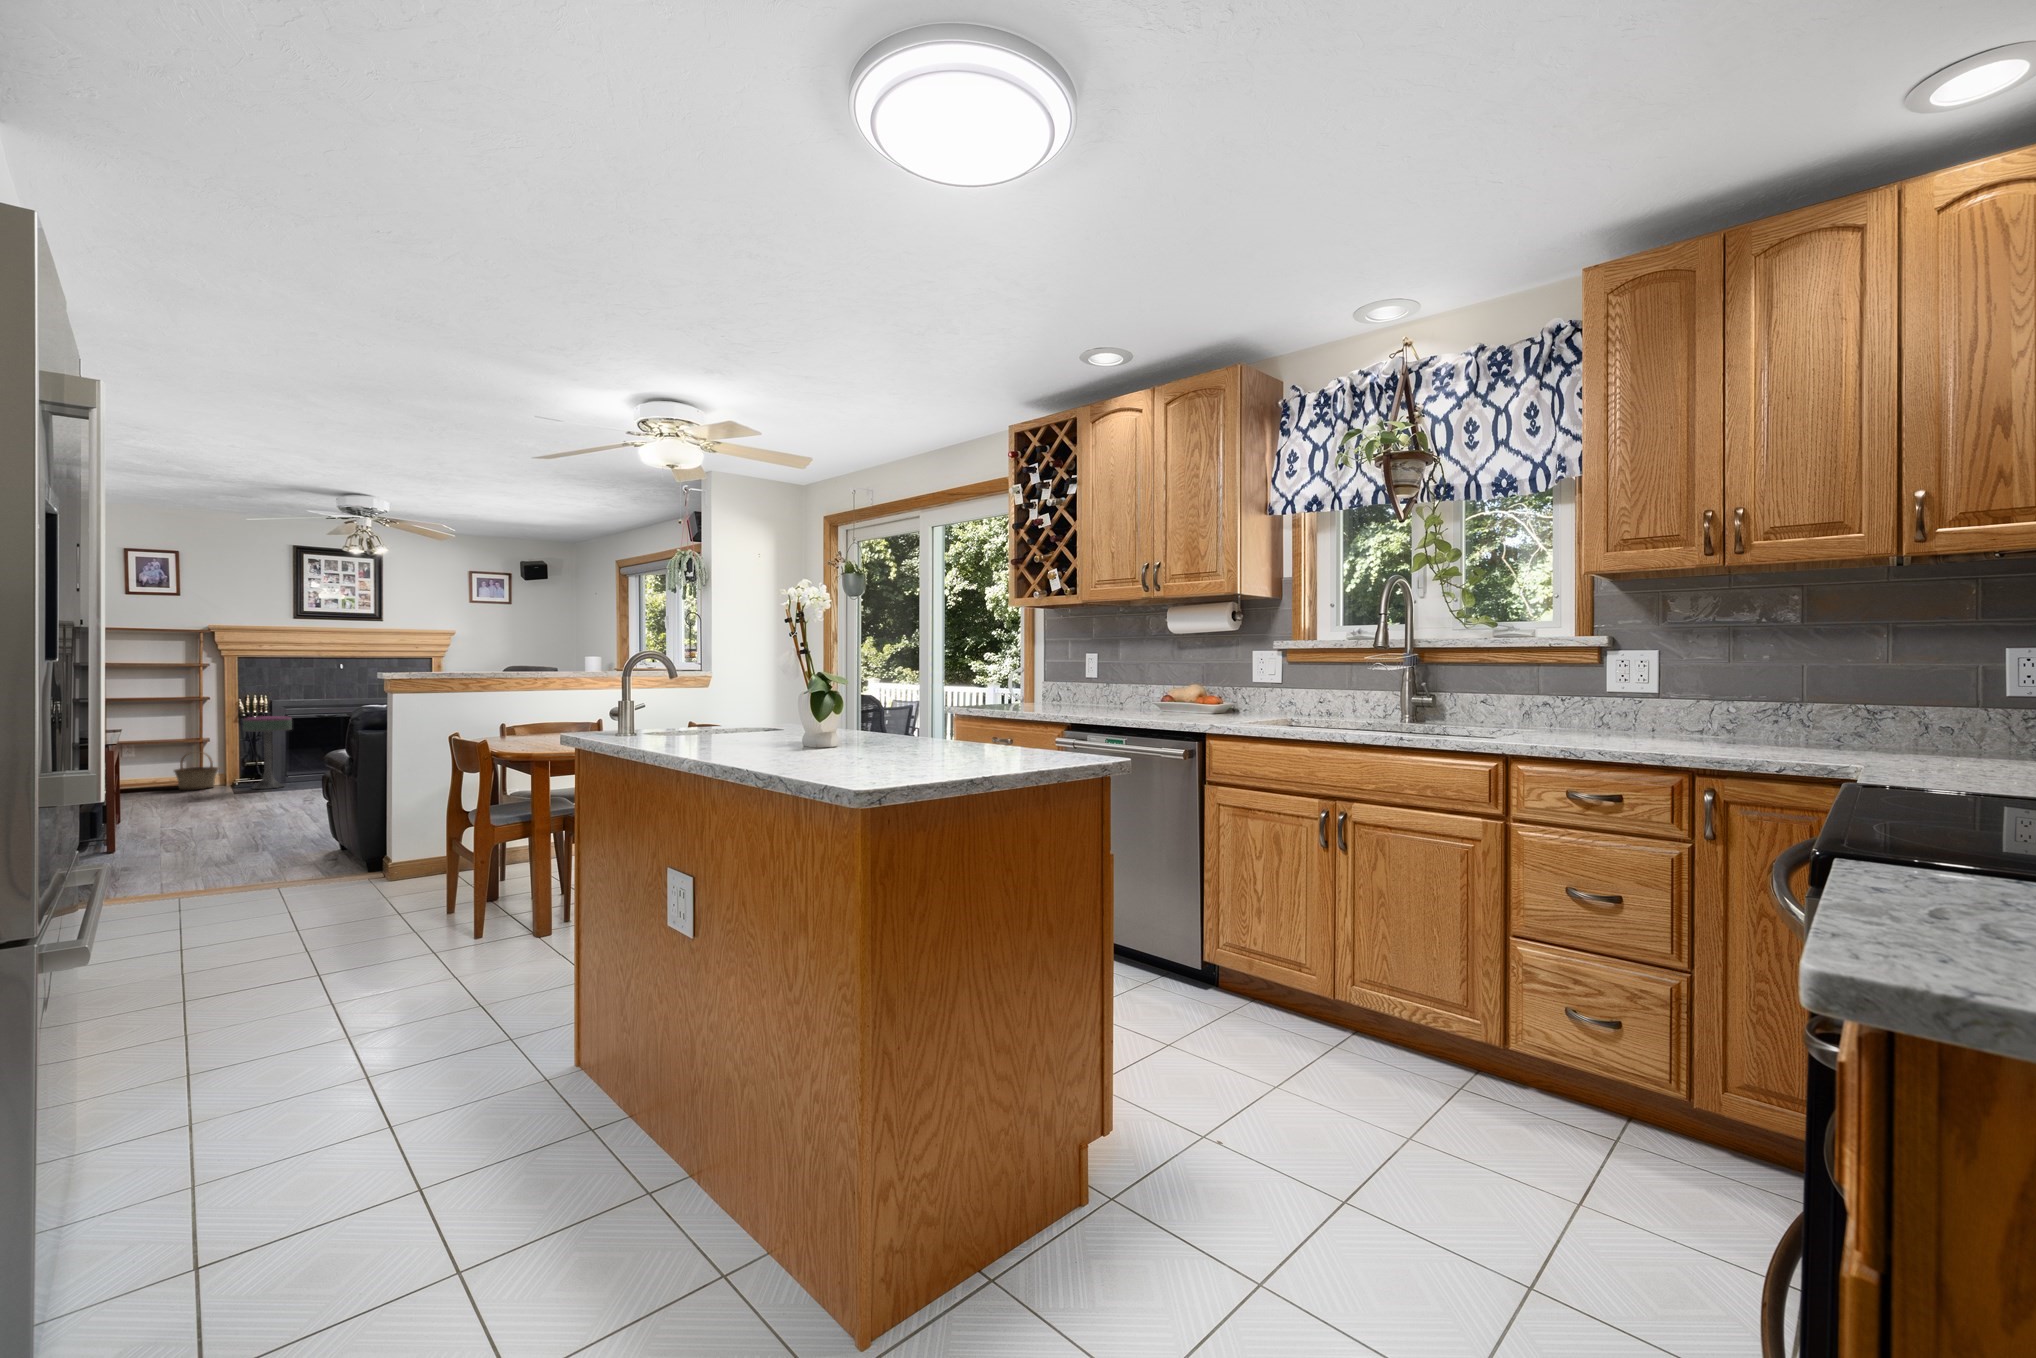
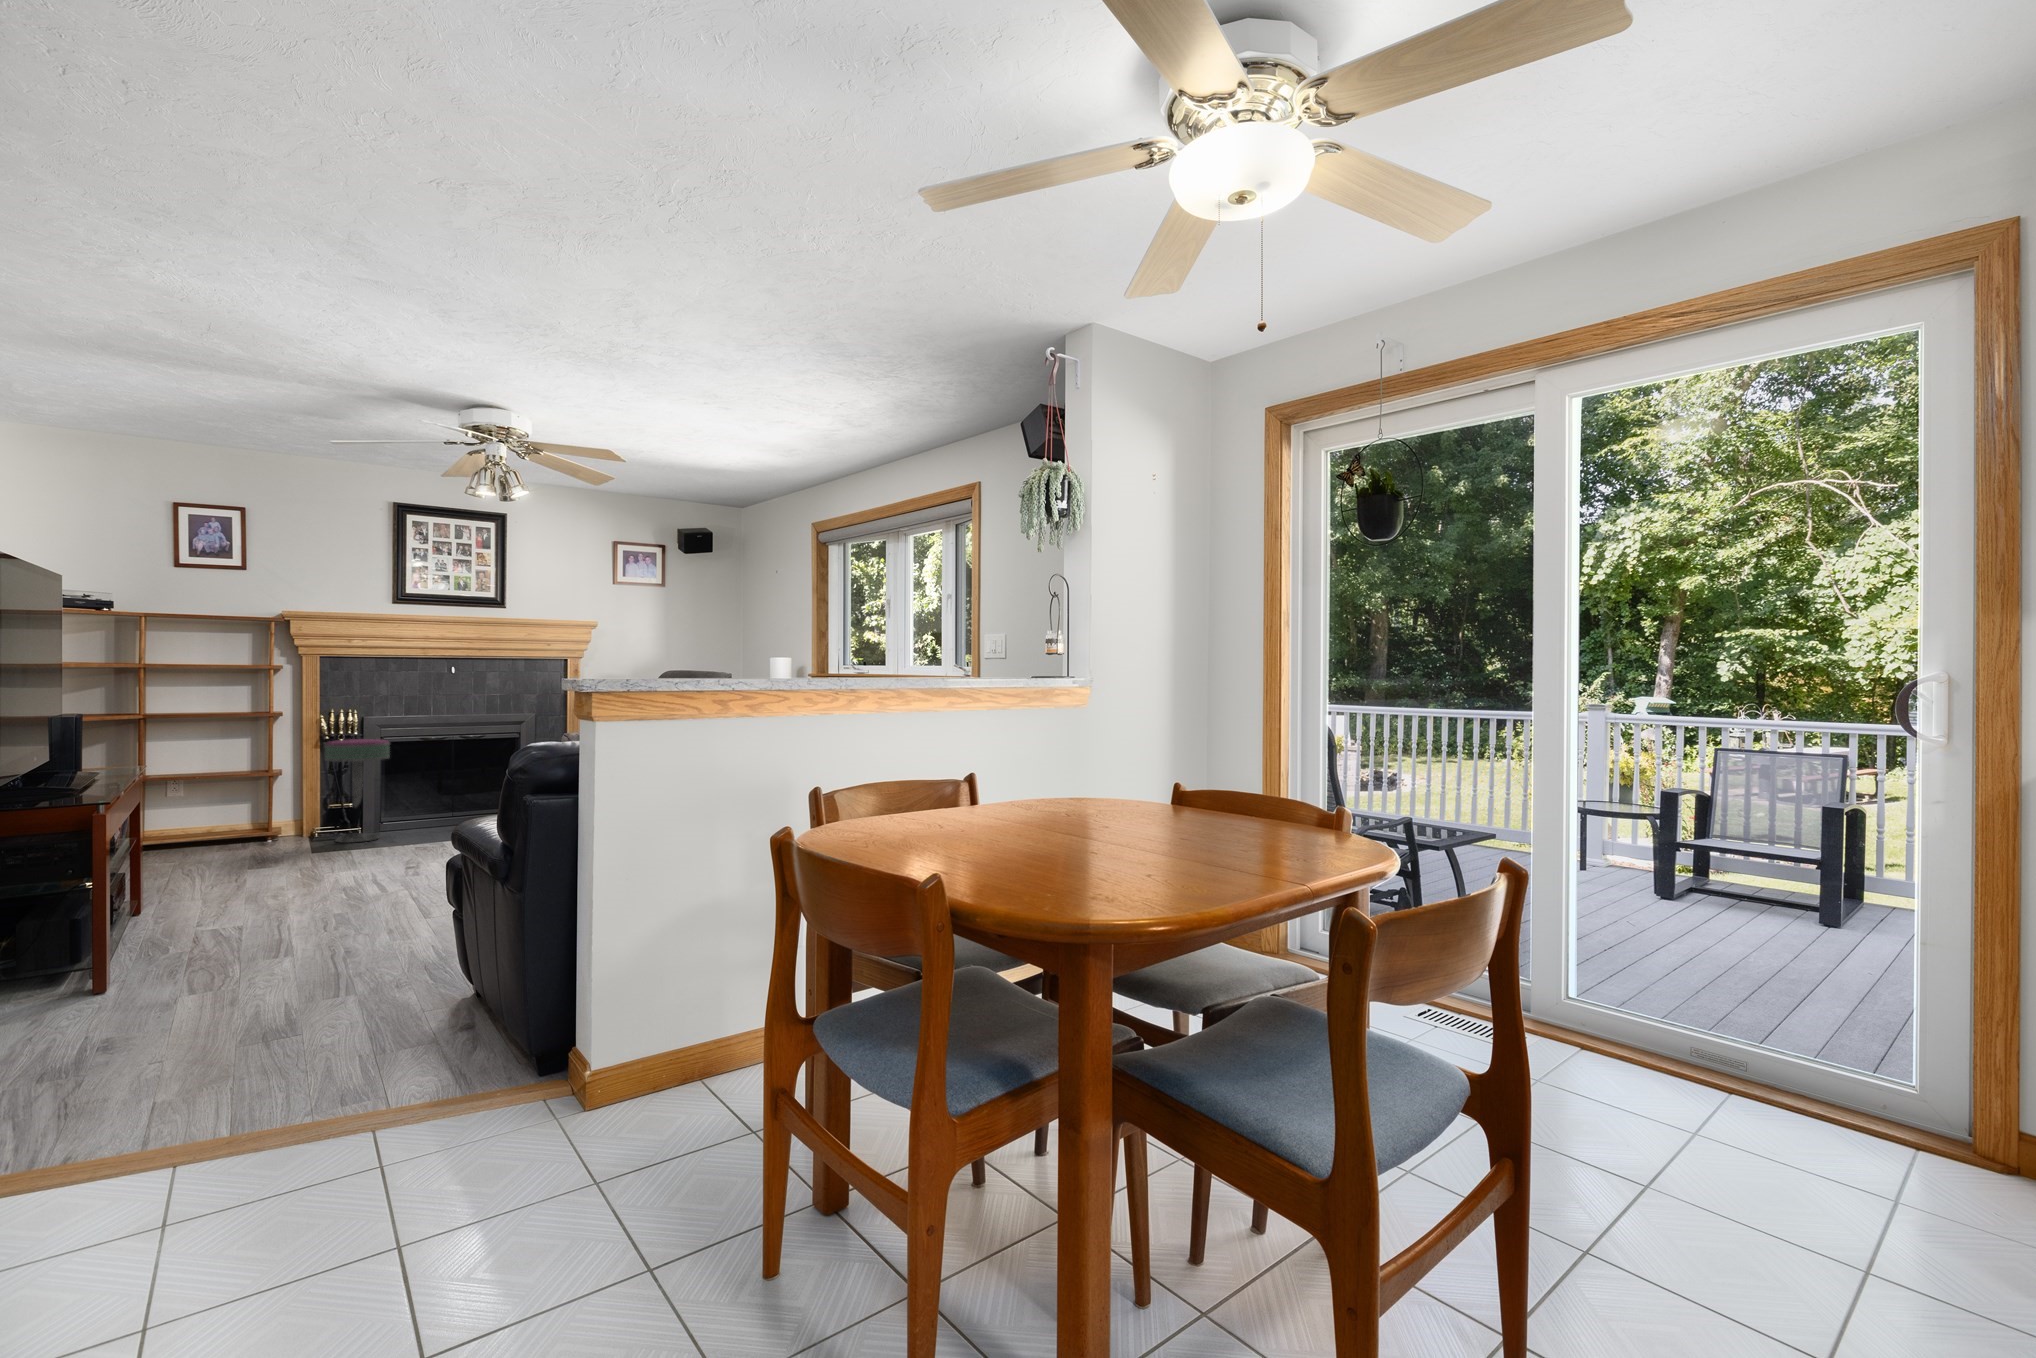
basket: present [174,754,218,790] -> none [232,789,293,843]

